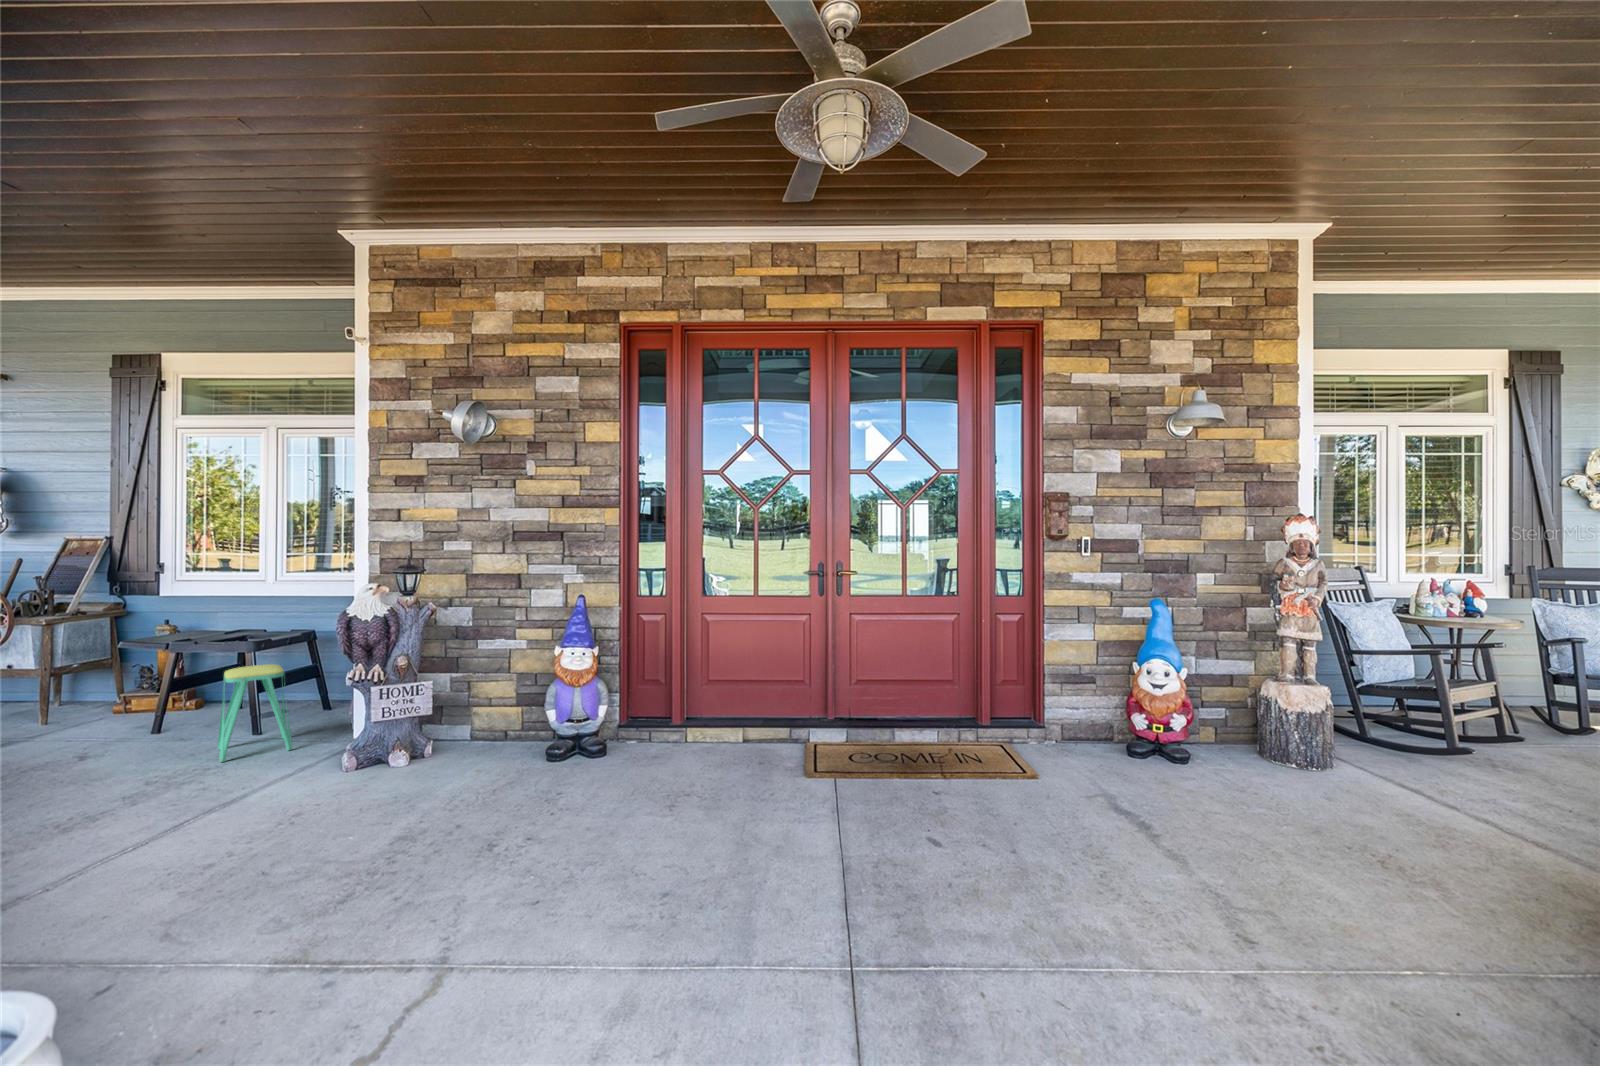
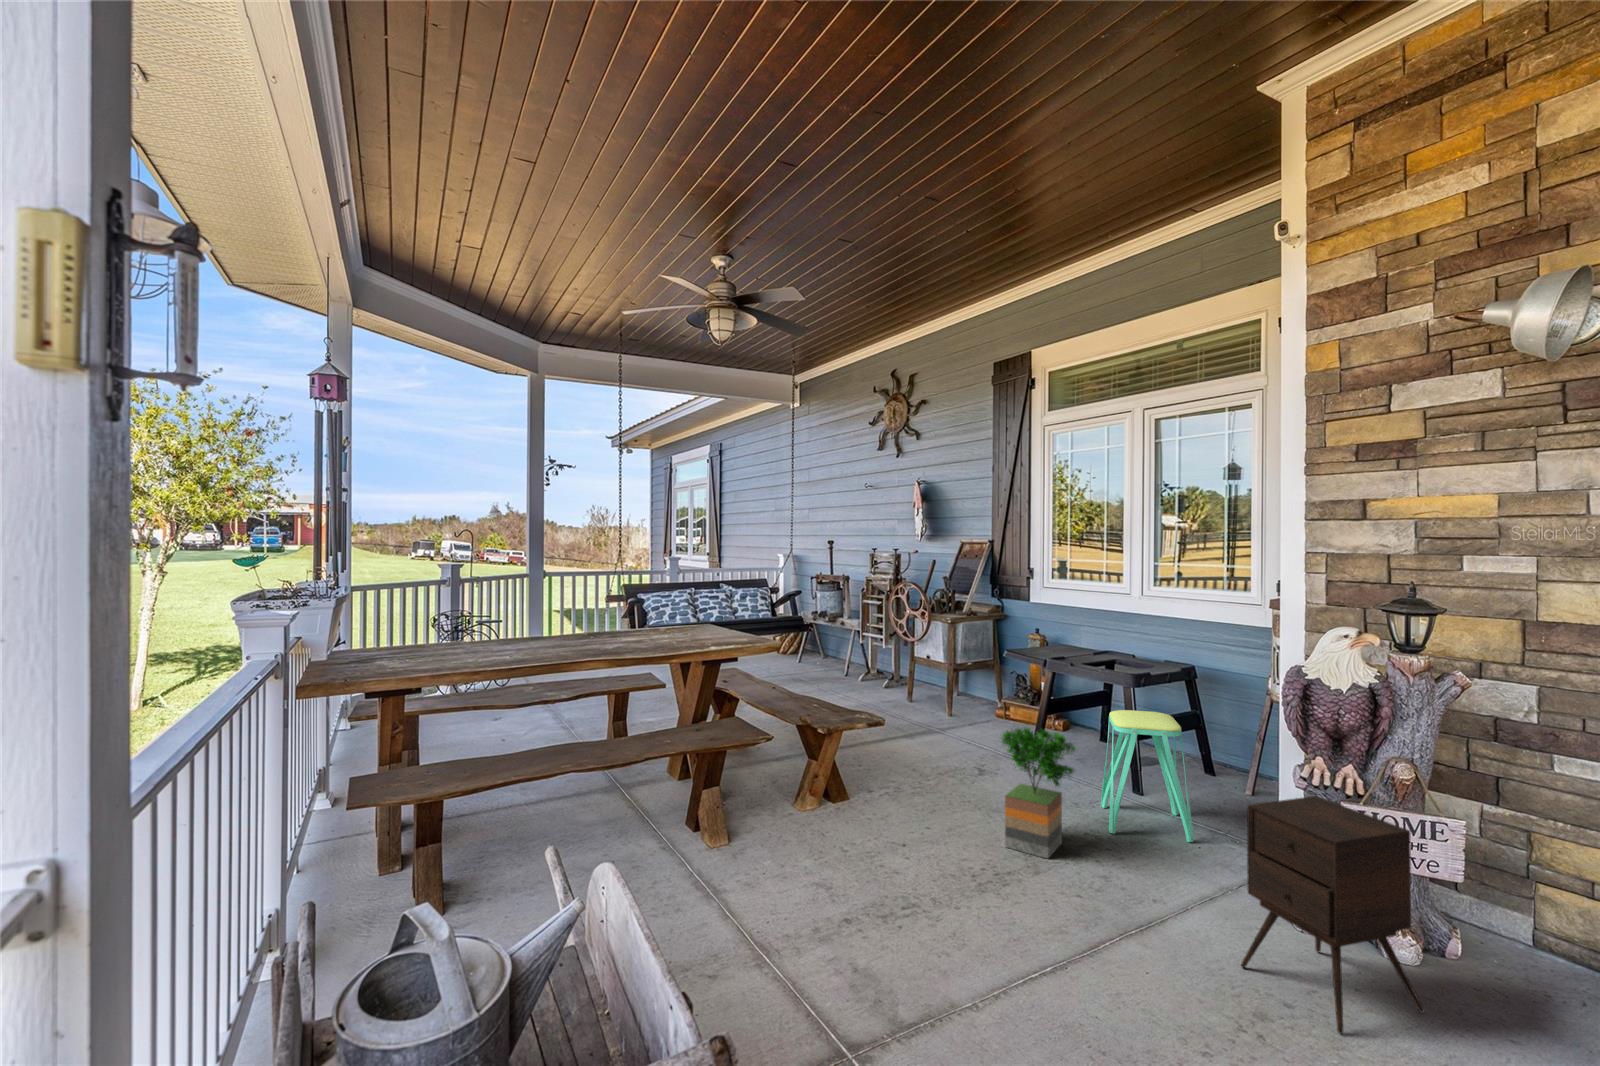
side table: none [297,684,398,804] -> present [1241,796,1424,1034]
potted tree: none [99,689,186,797] -> present [1001,728,1076,858]

